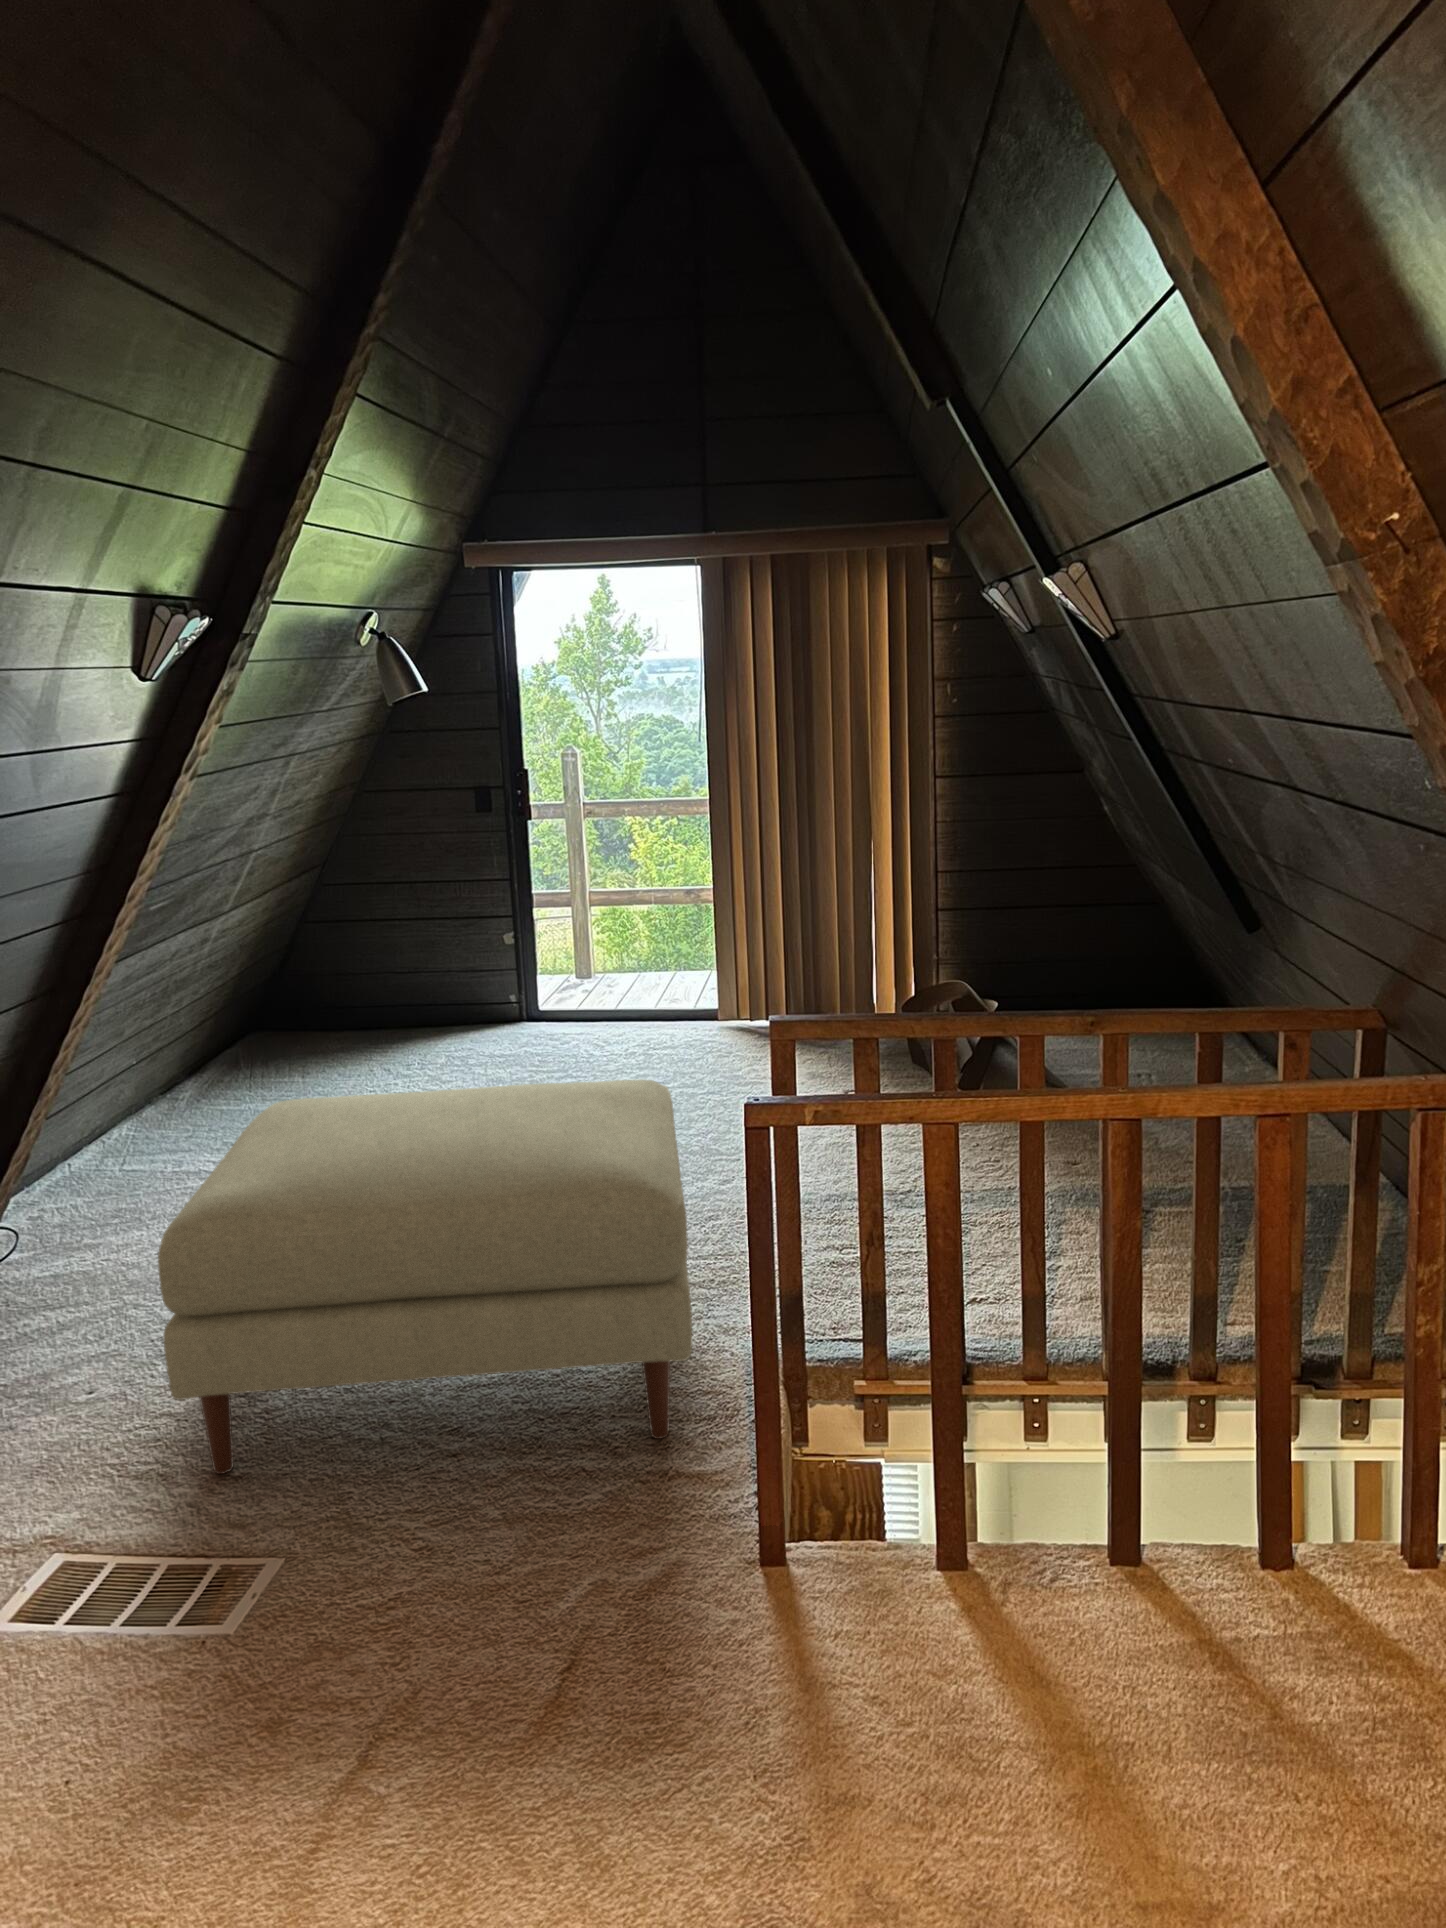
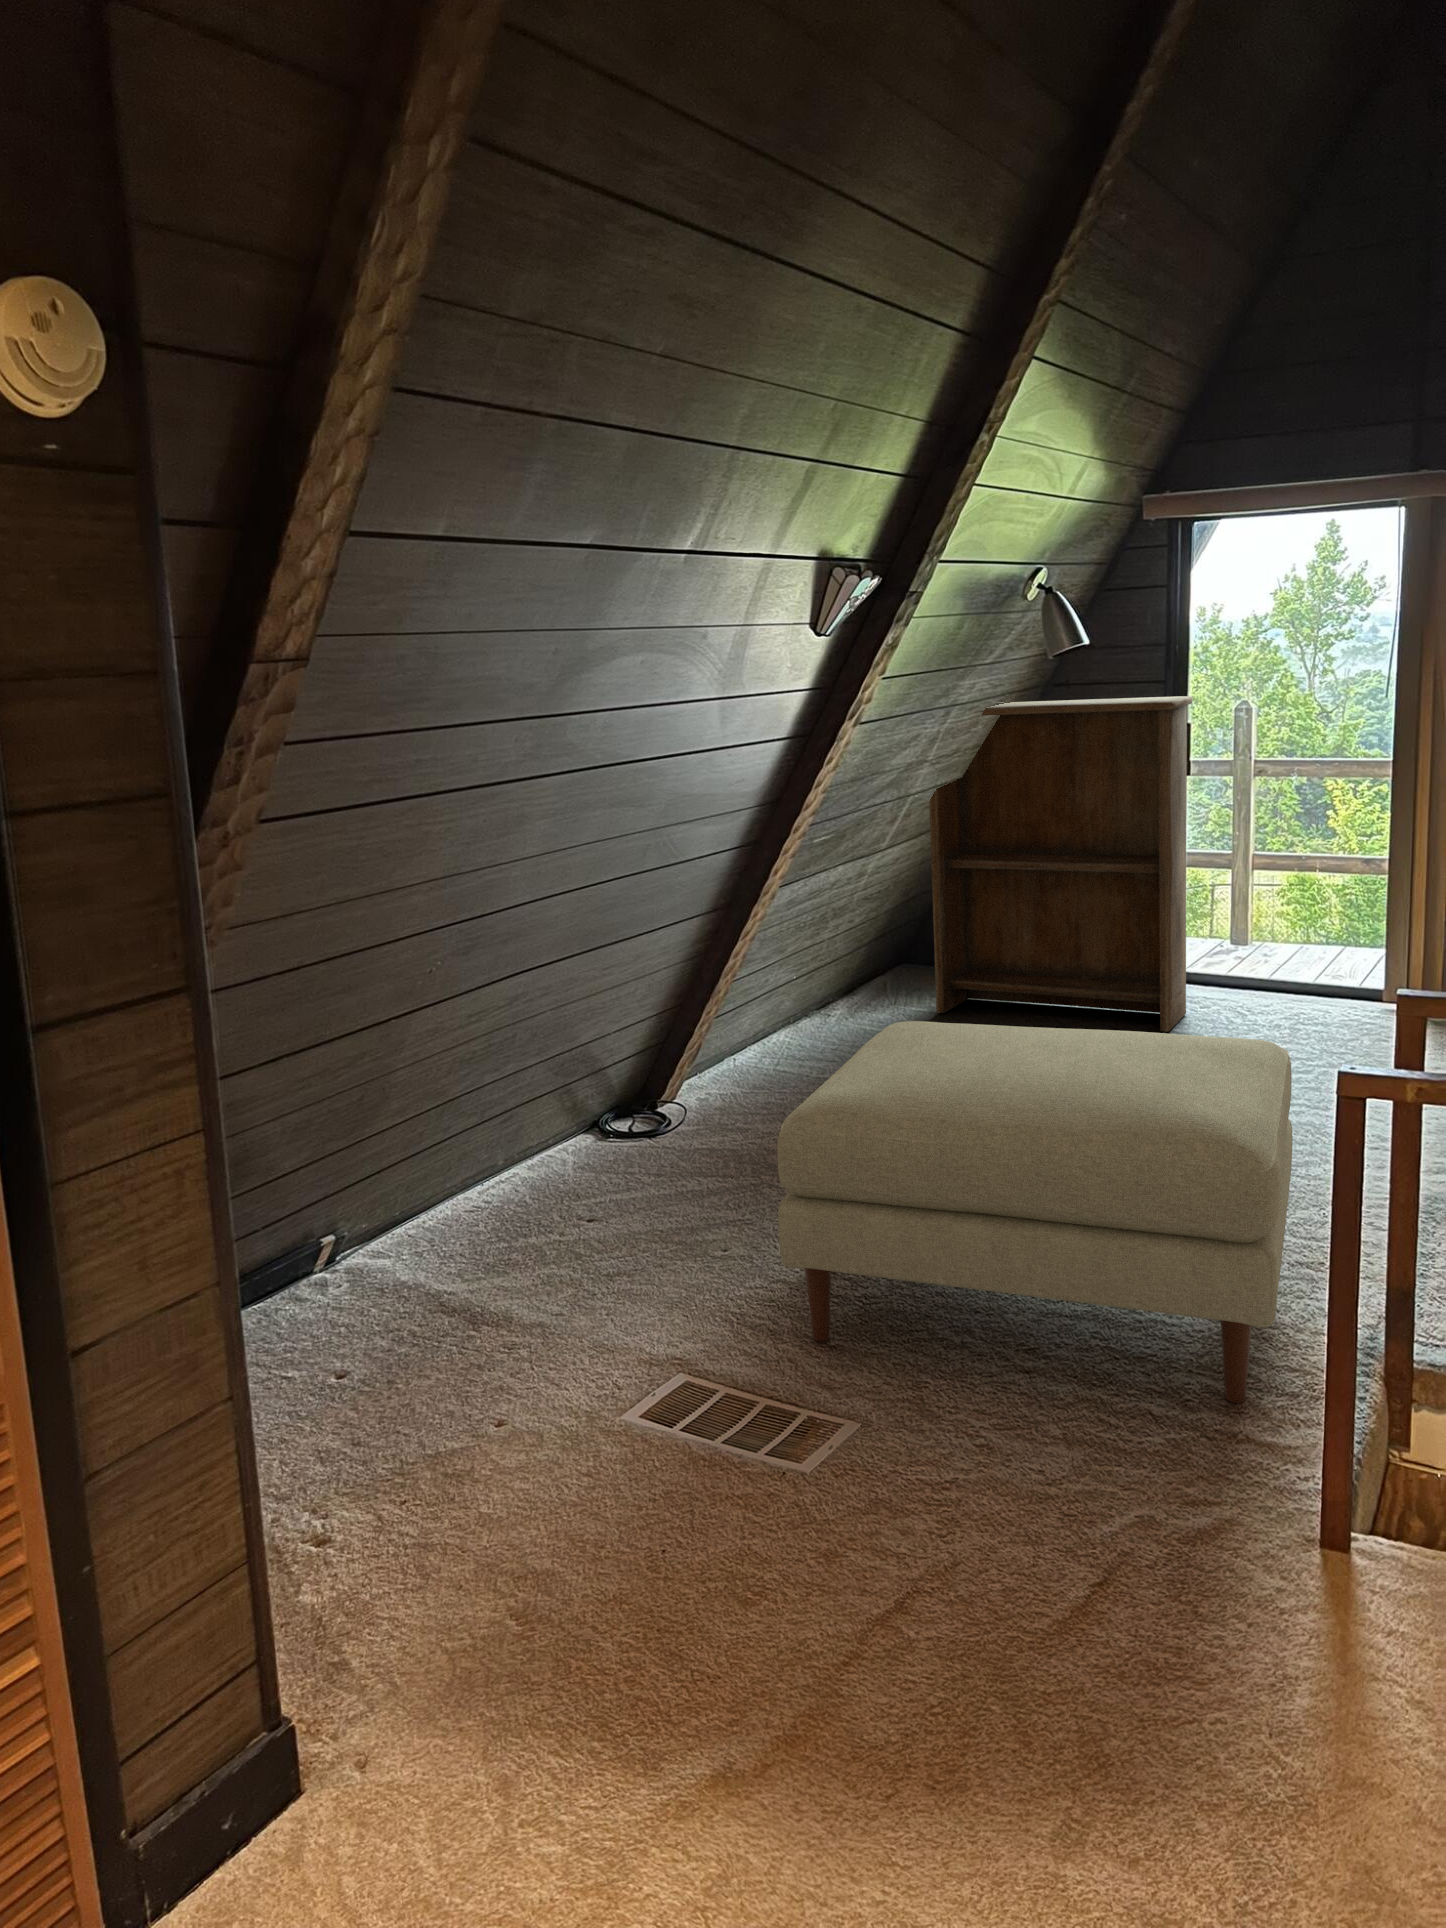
bookshelf: none [260,750,547,1080] -> present [929,696,1193,1032]

